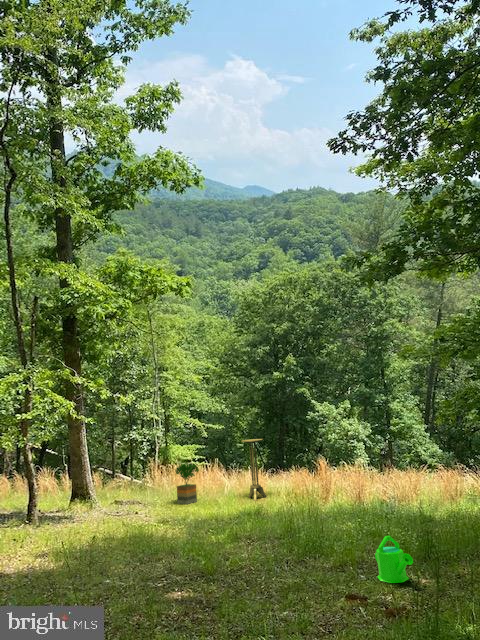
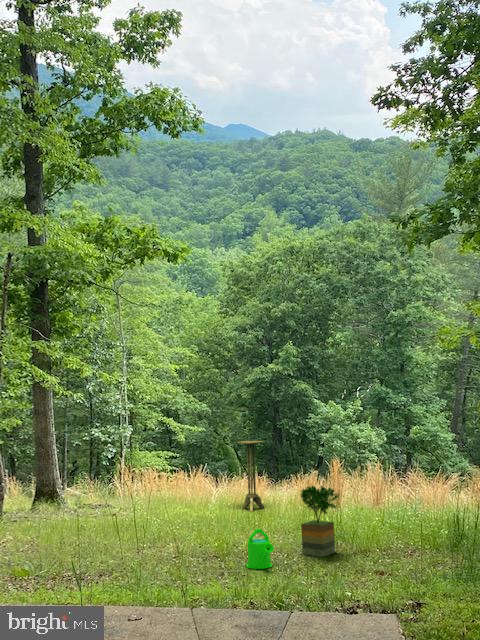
potted tree: present [175,464,199,504] -> present [301,486,339,557]
watering can: present [375,536,413,583] -> present [246,529,274,569]

